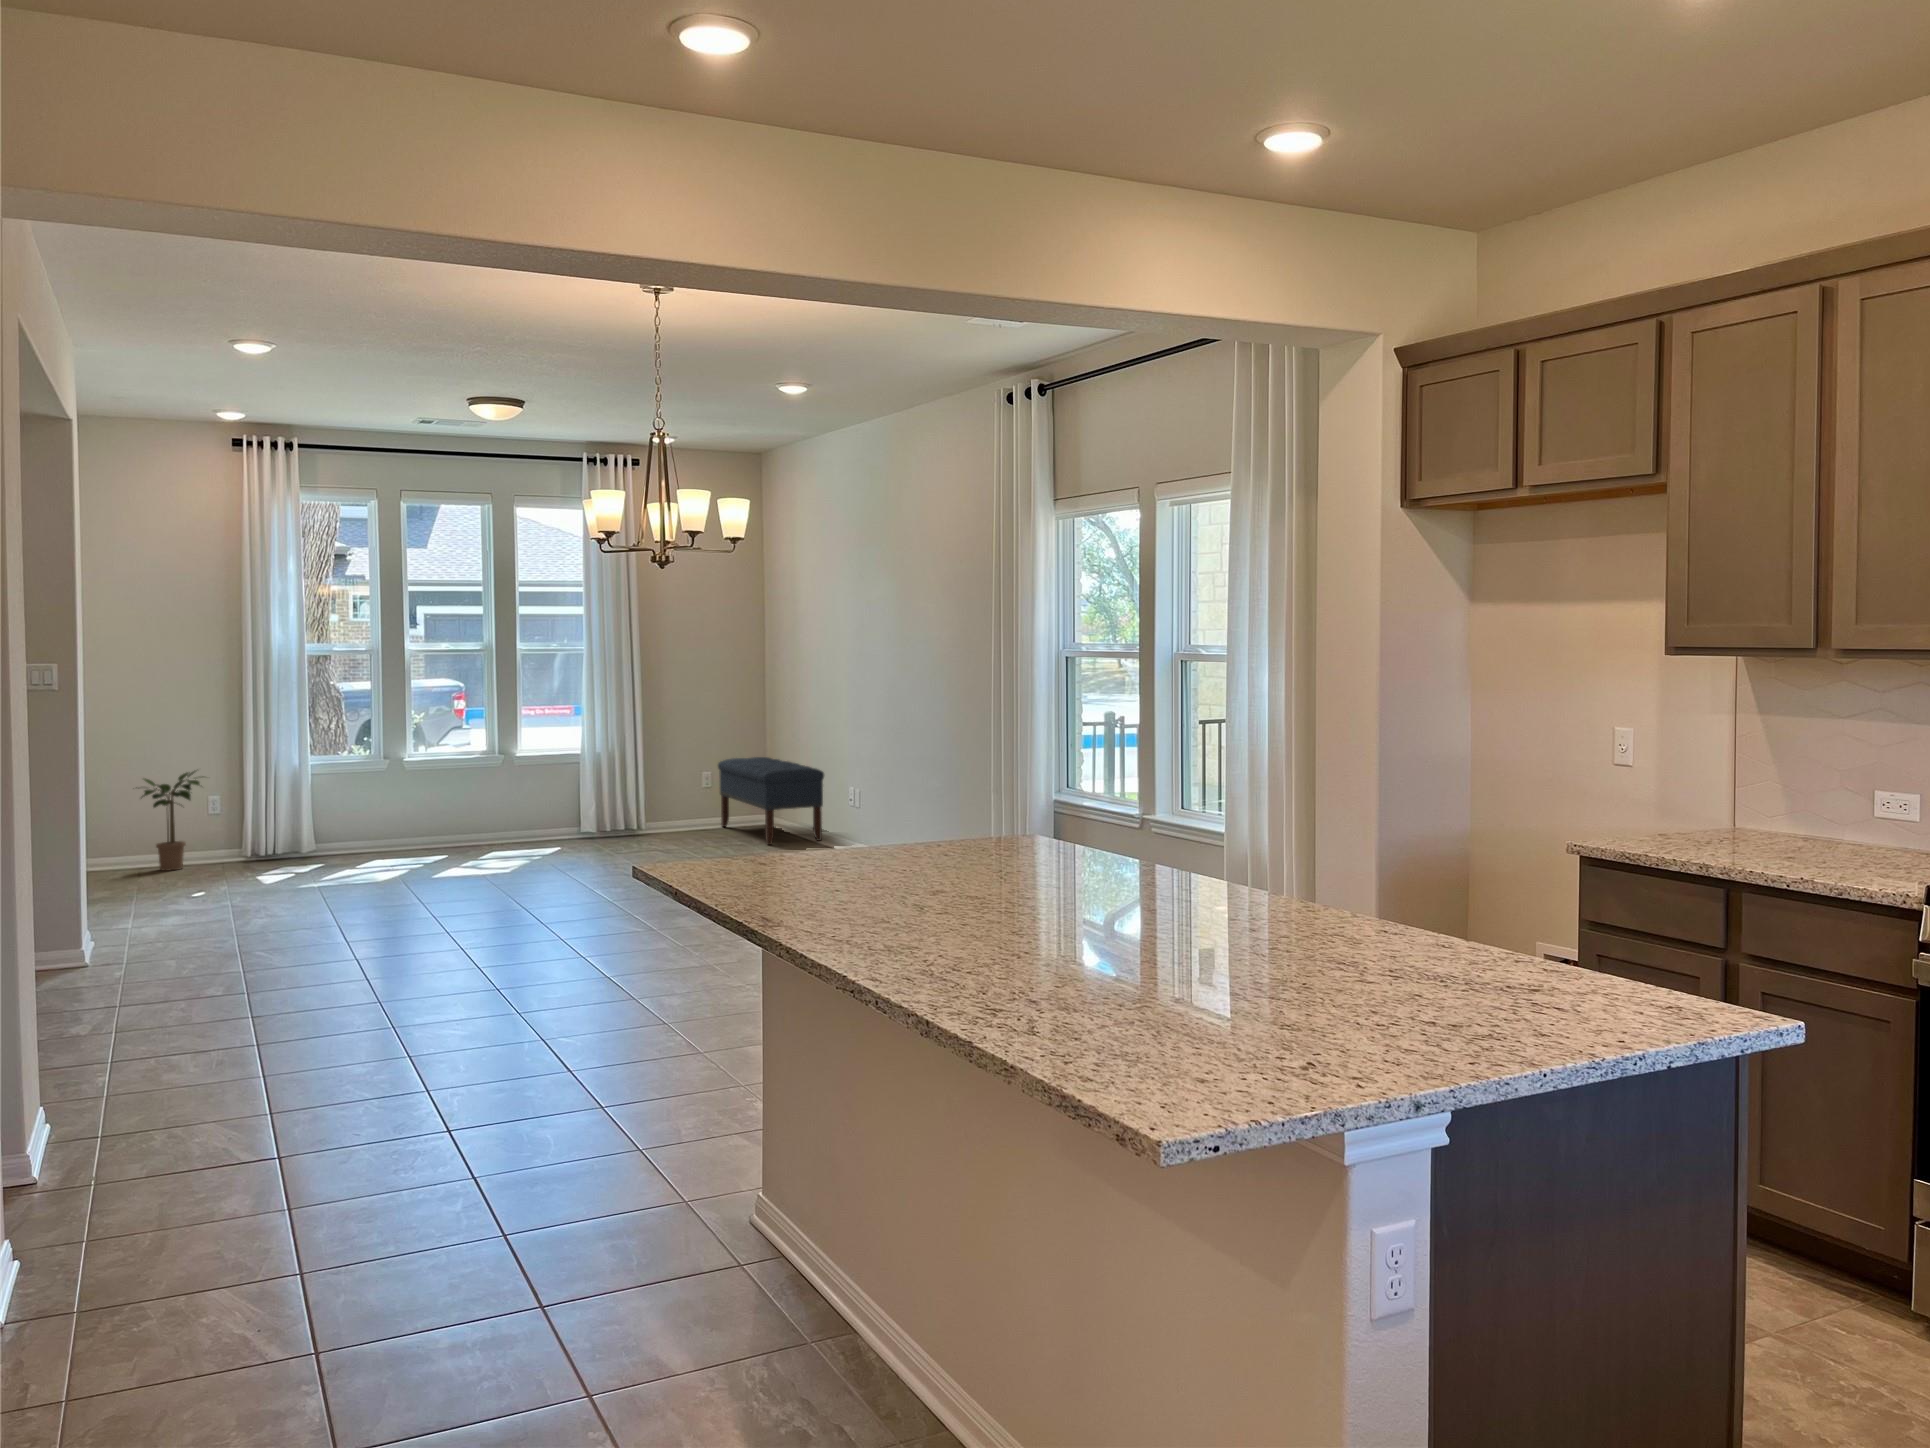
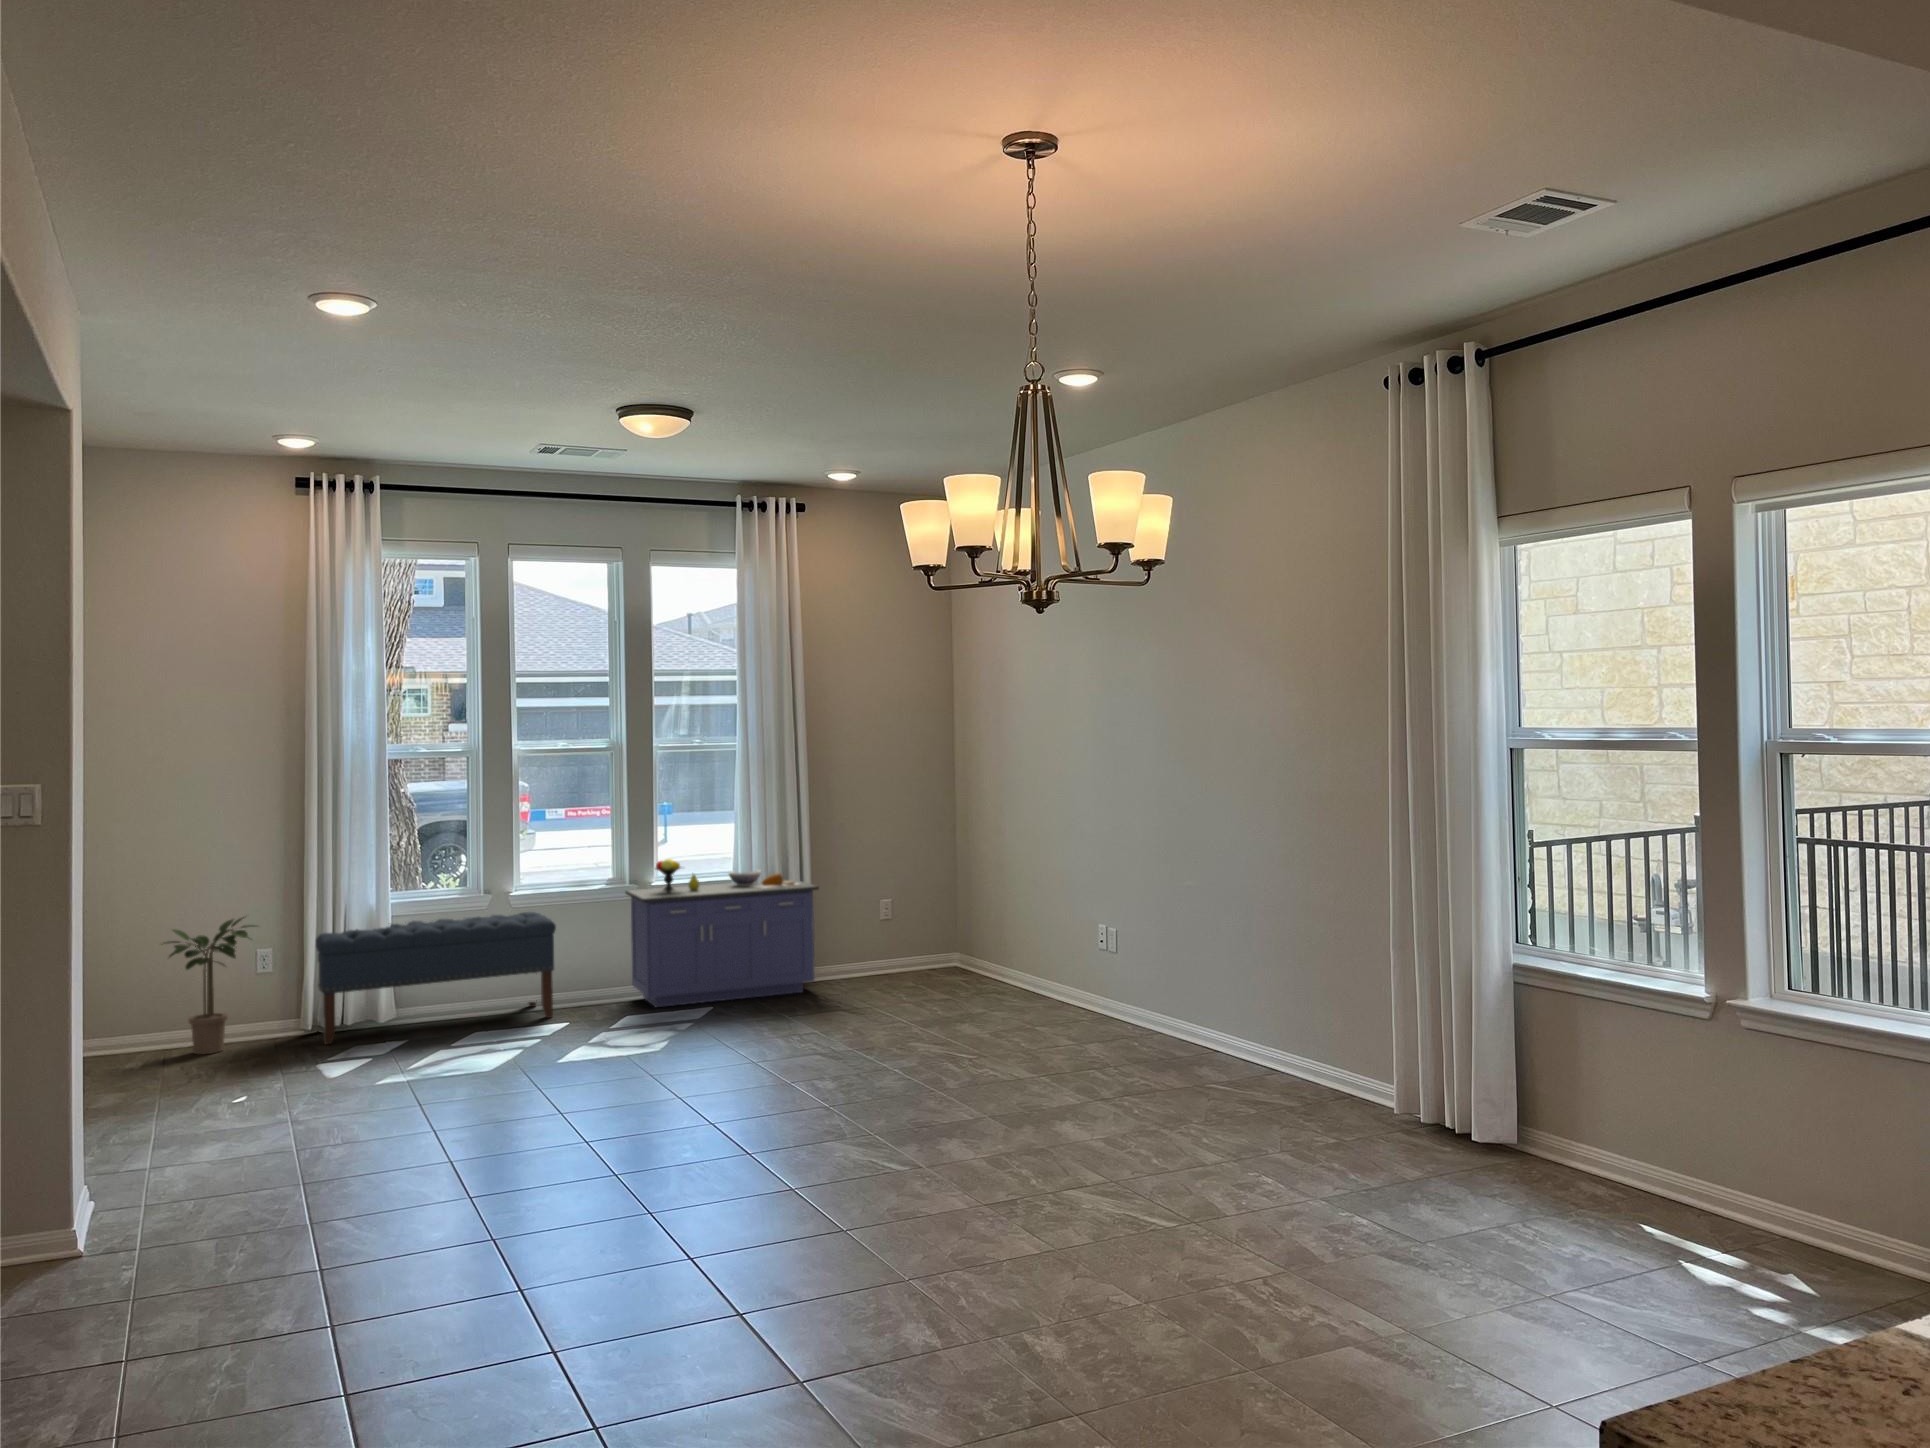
storage cabinet: none [495,734,644,845] -> present [625,858,819,1007]
bench: present [718,757,824,845] -> present [316,912,556,1044]

